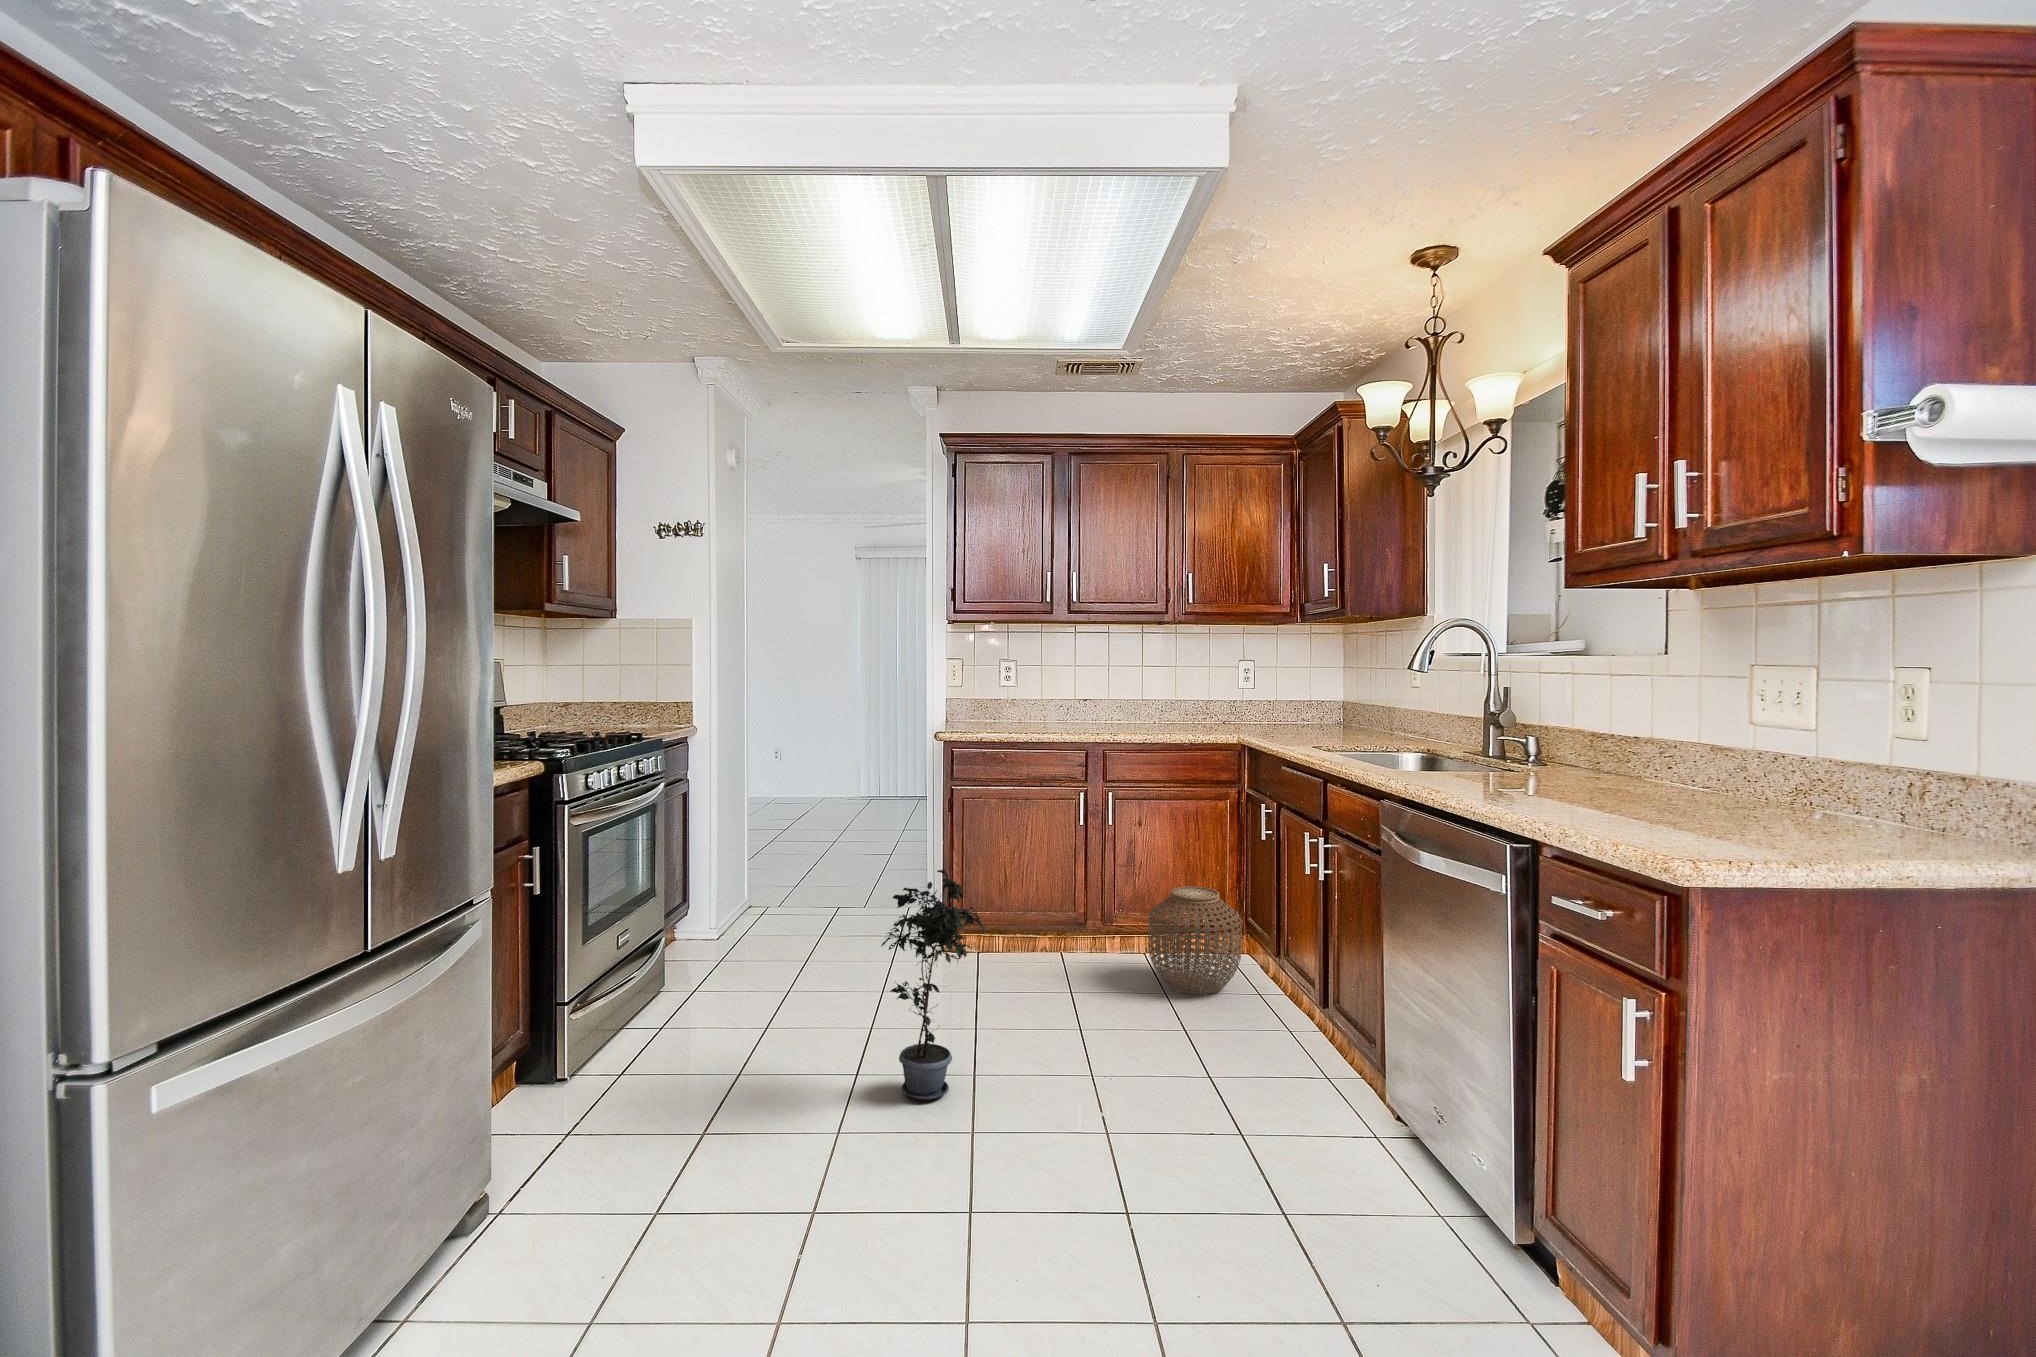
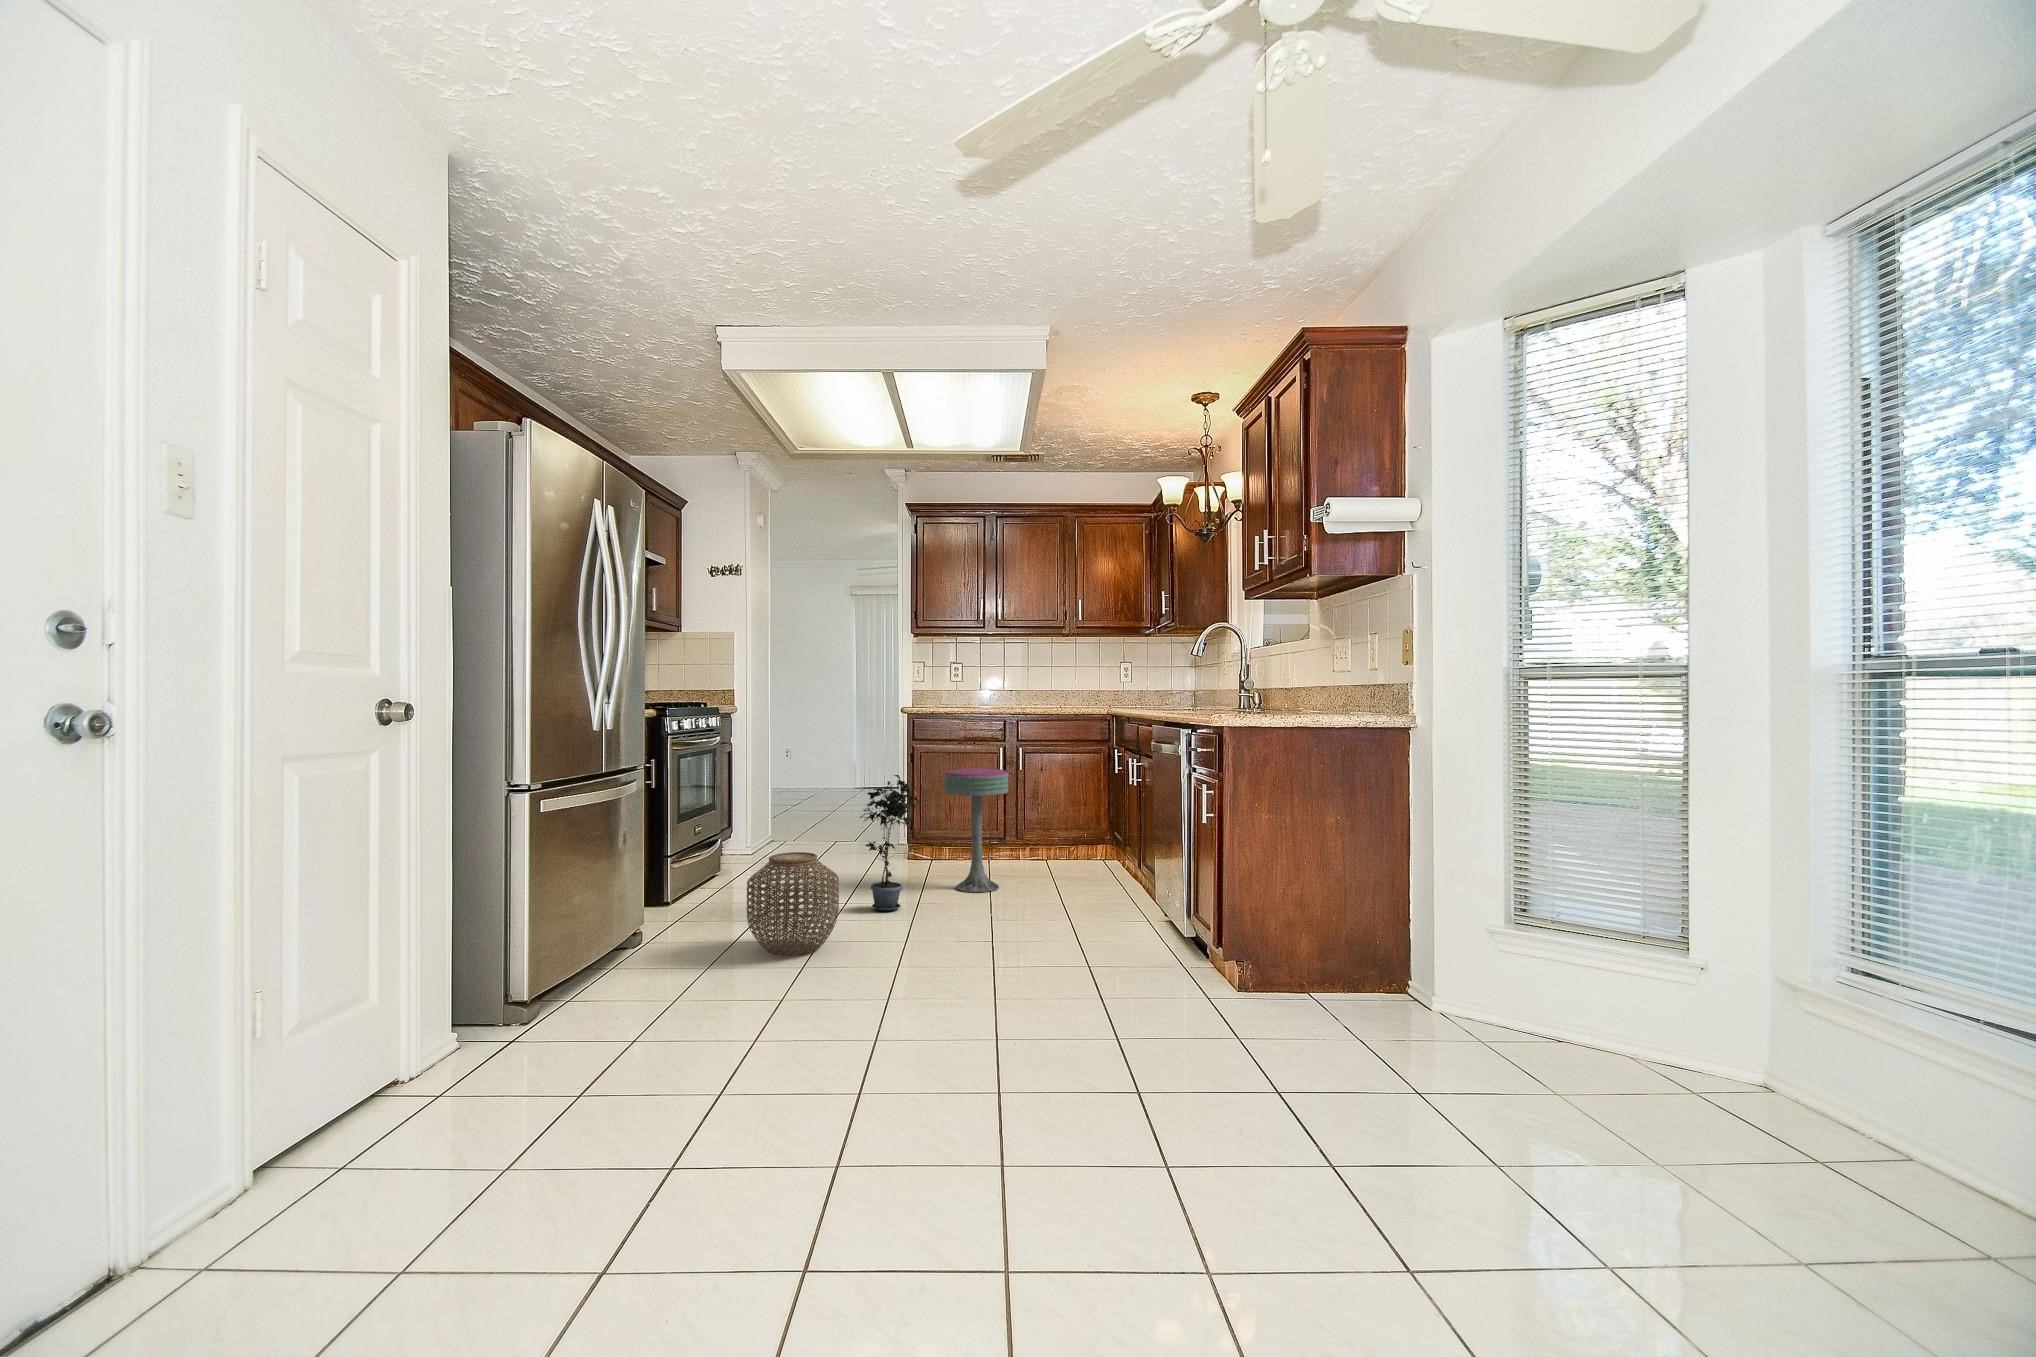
bar stool: none [1011,839,1111,1041] -> present [945,768,1009,892]
woven basket: present [1148,886,1242,995] -> present [747,852,839,956]

